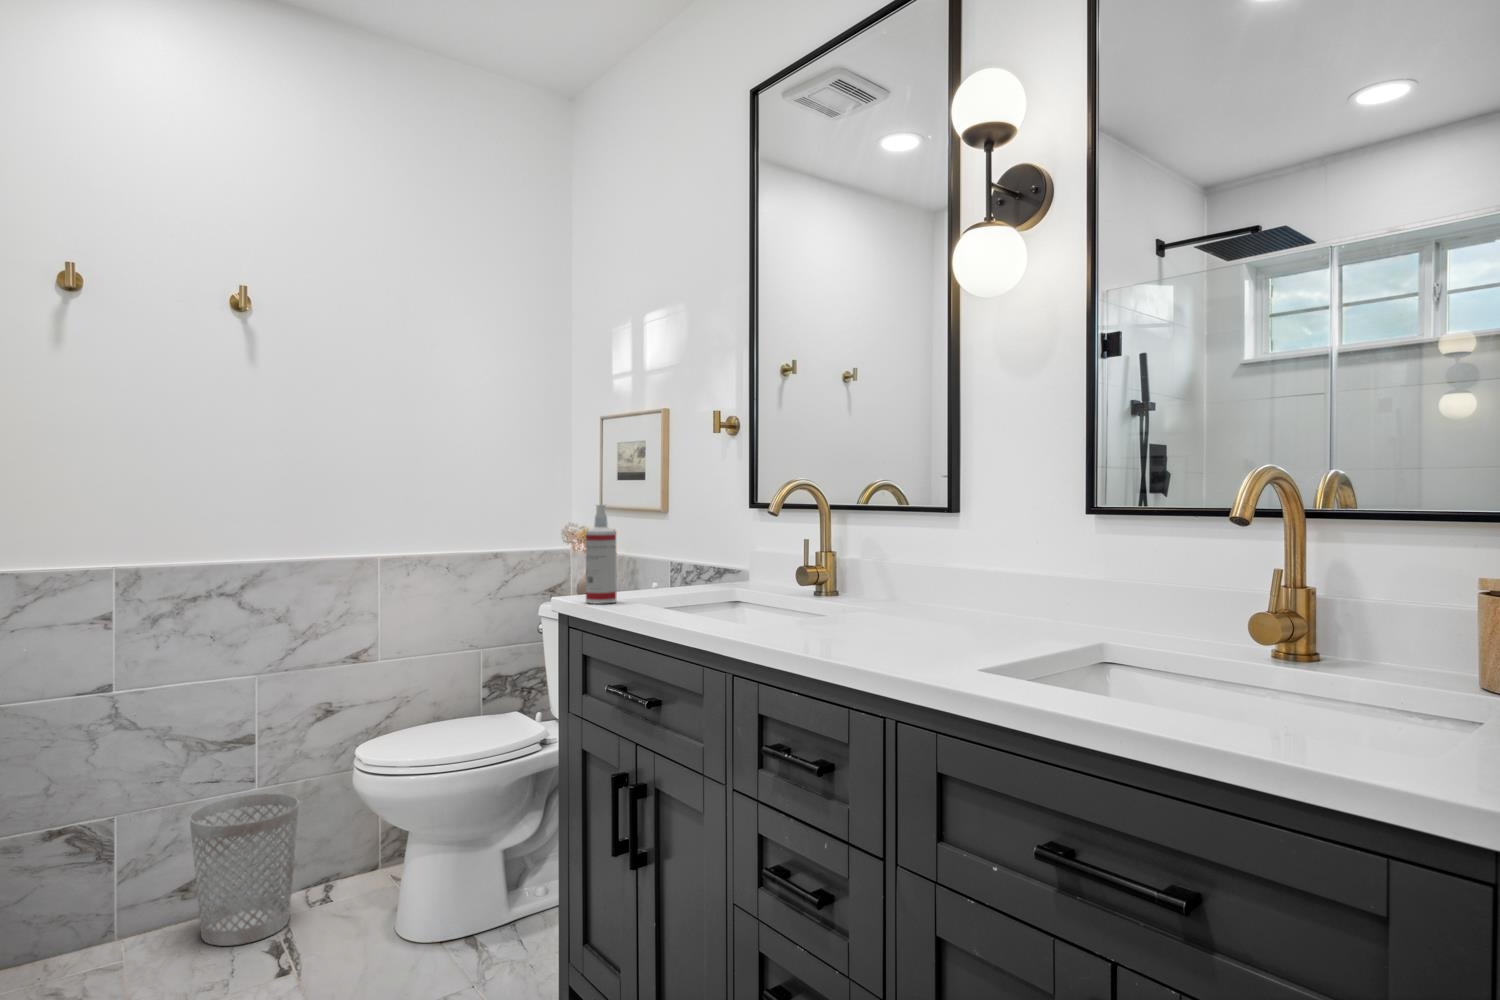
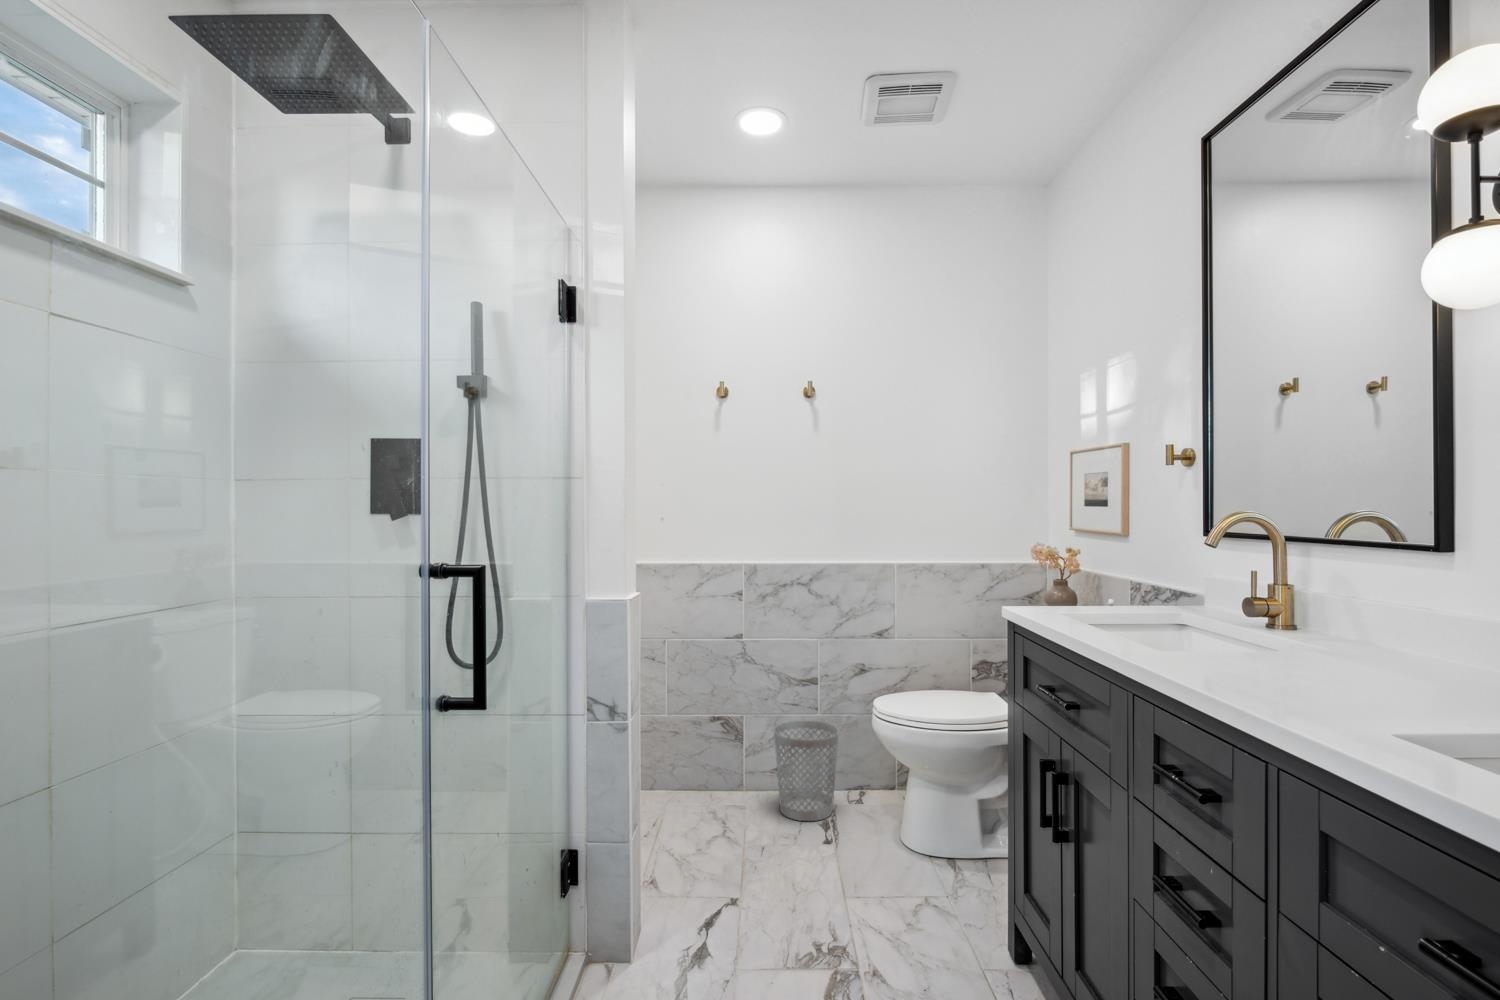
spray bottle: present [586,505,617,604] -> none [1031,534,1059,616]

